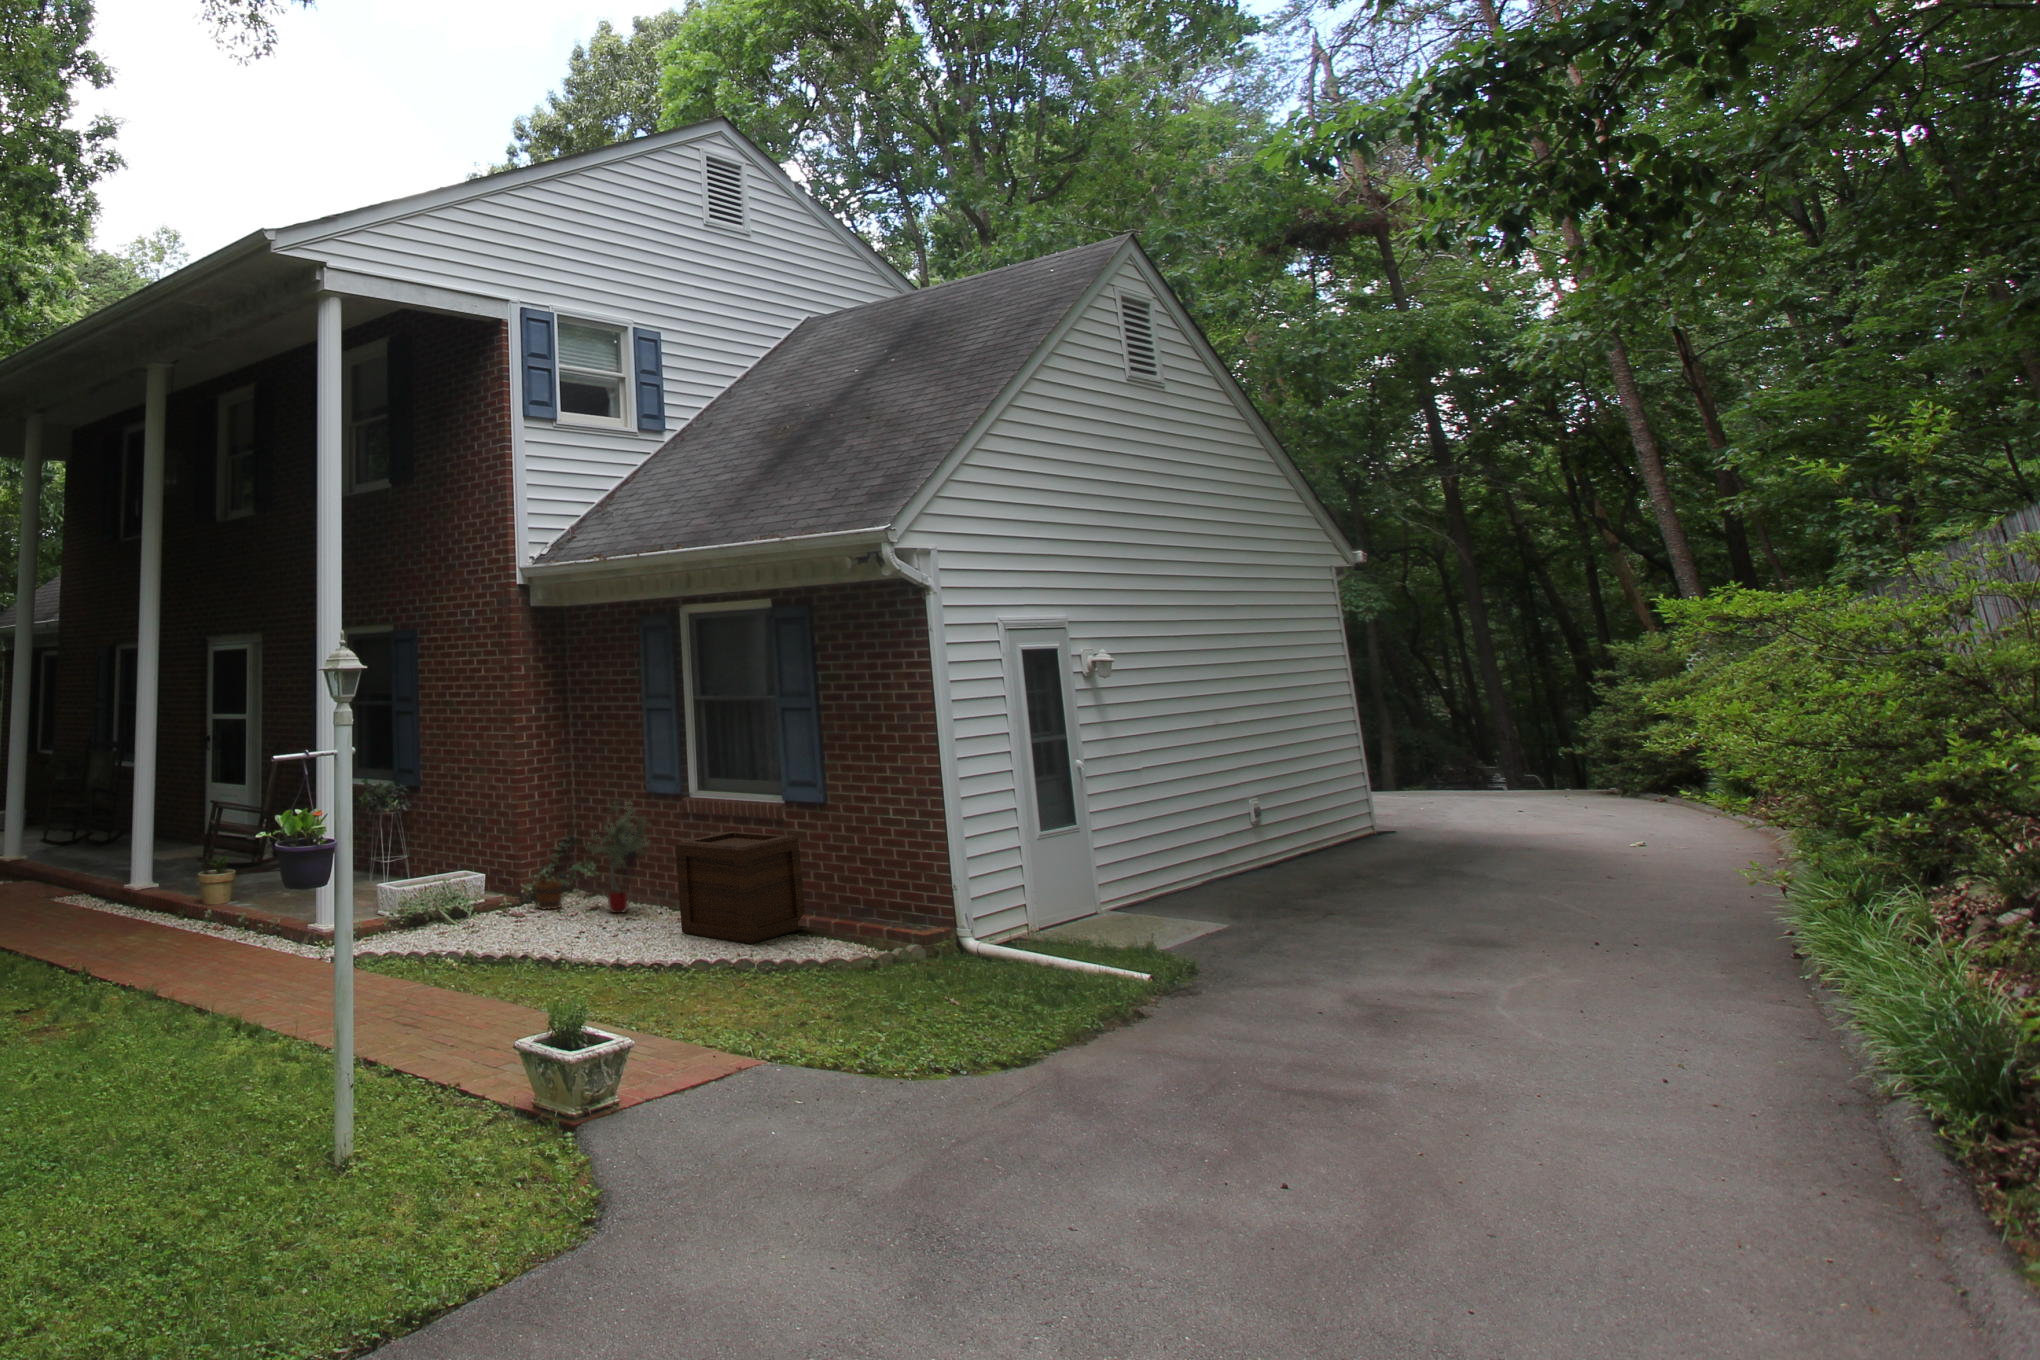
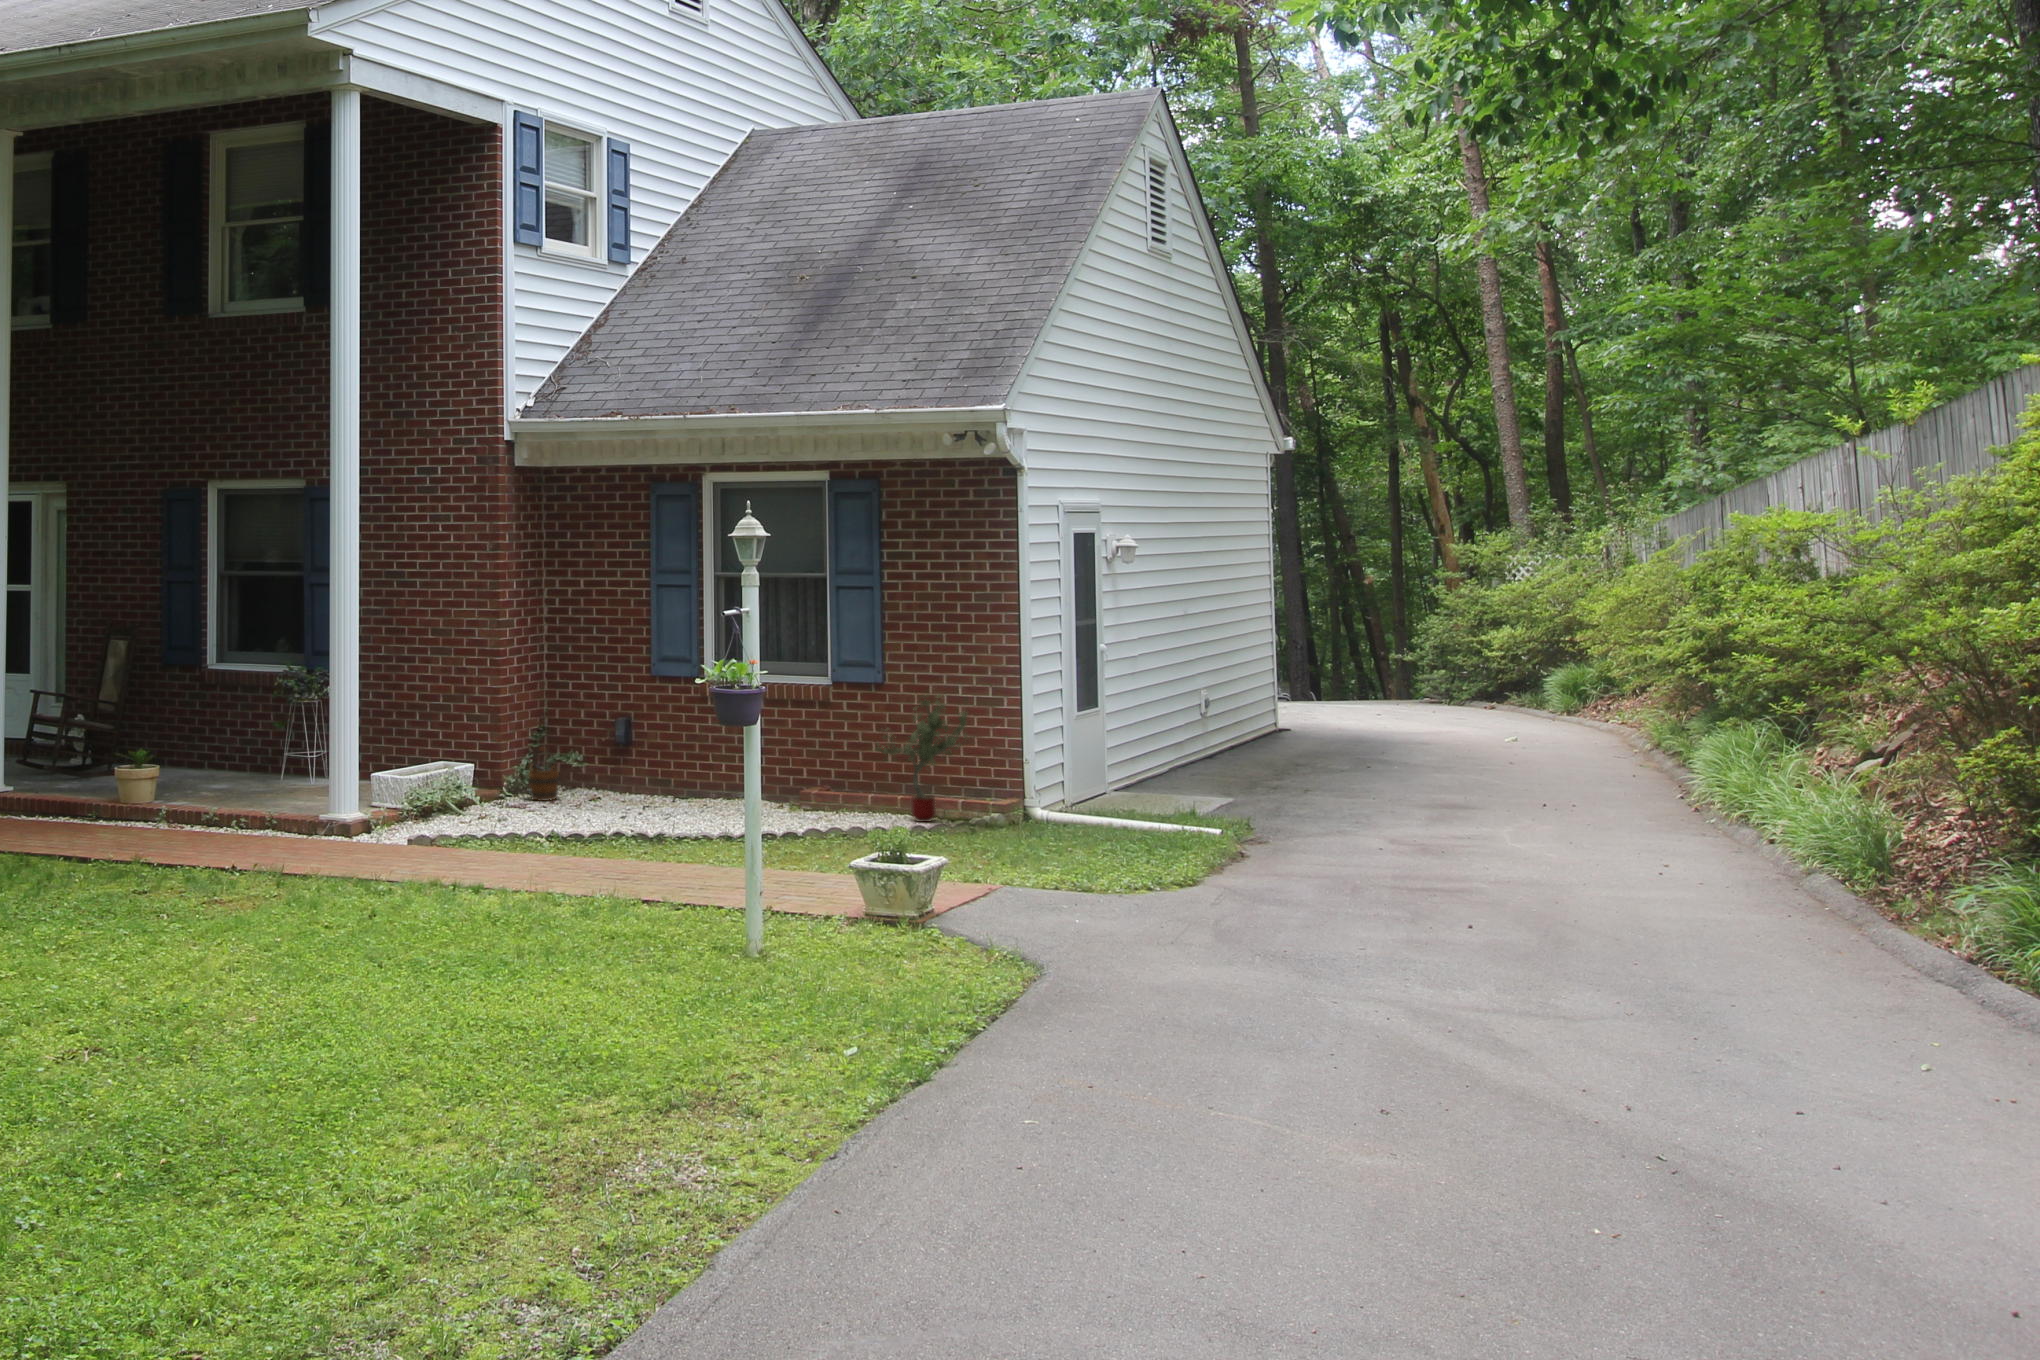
potted tree: present [586,802,648,913] -> present [876,695,967,822]
wooden crate: present [675,831,806,944] -> none [729,713,853,822]

